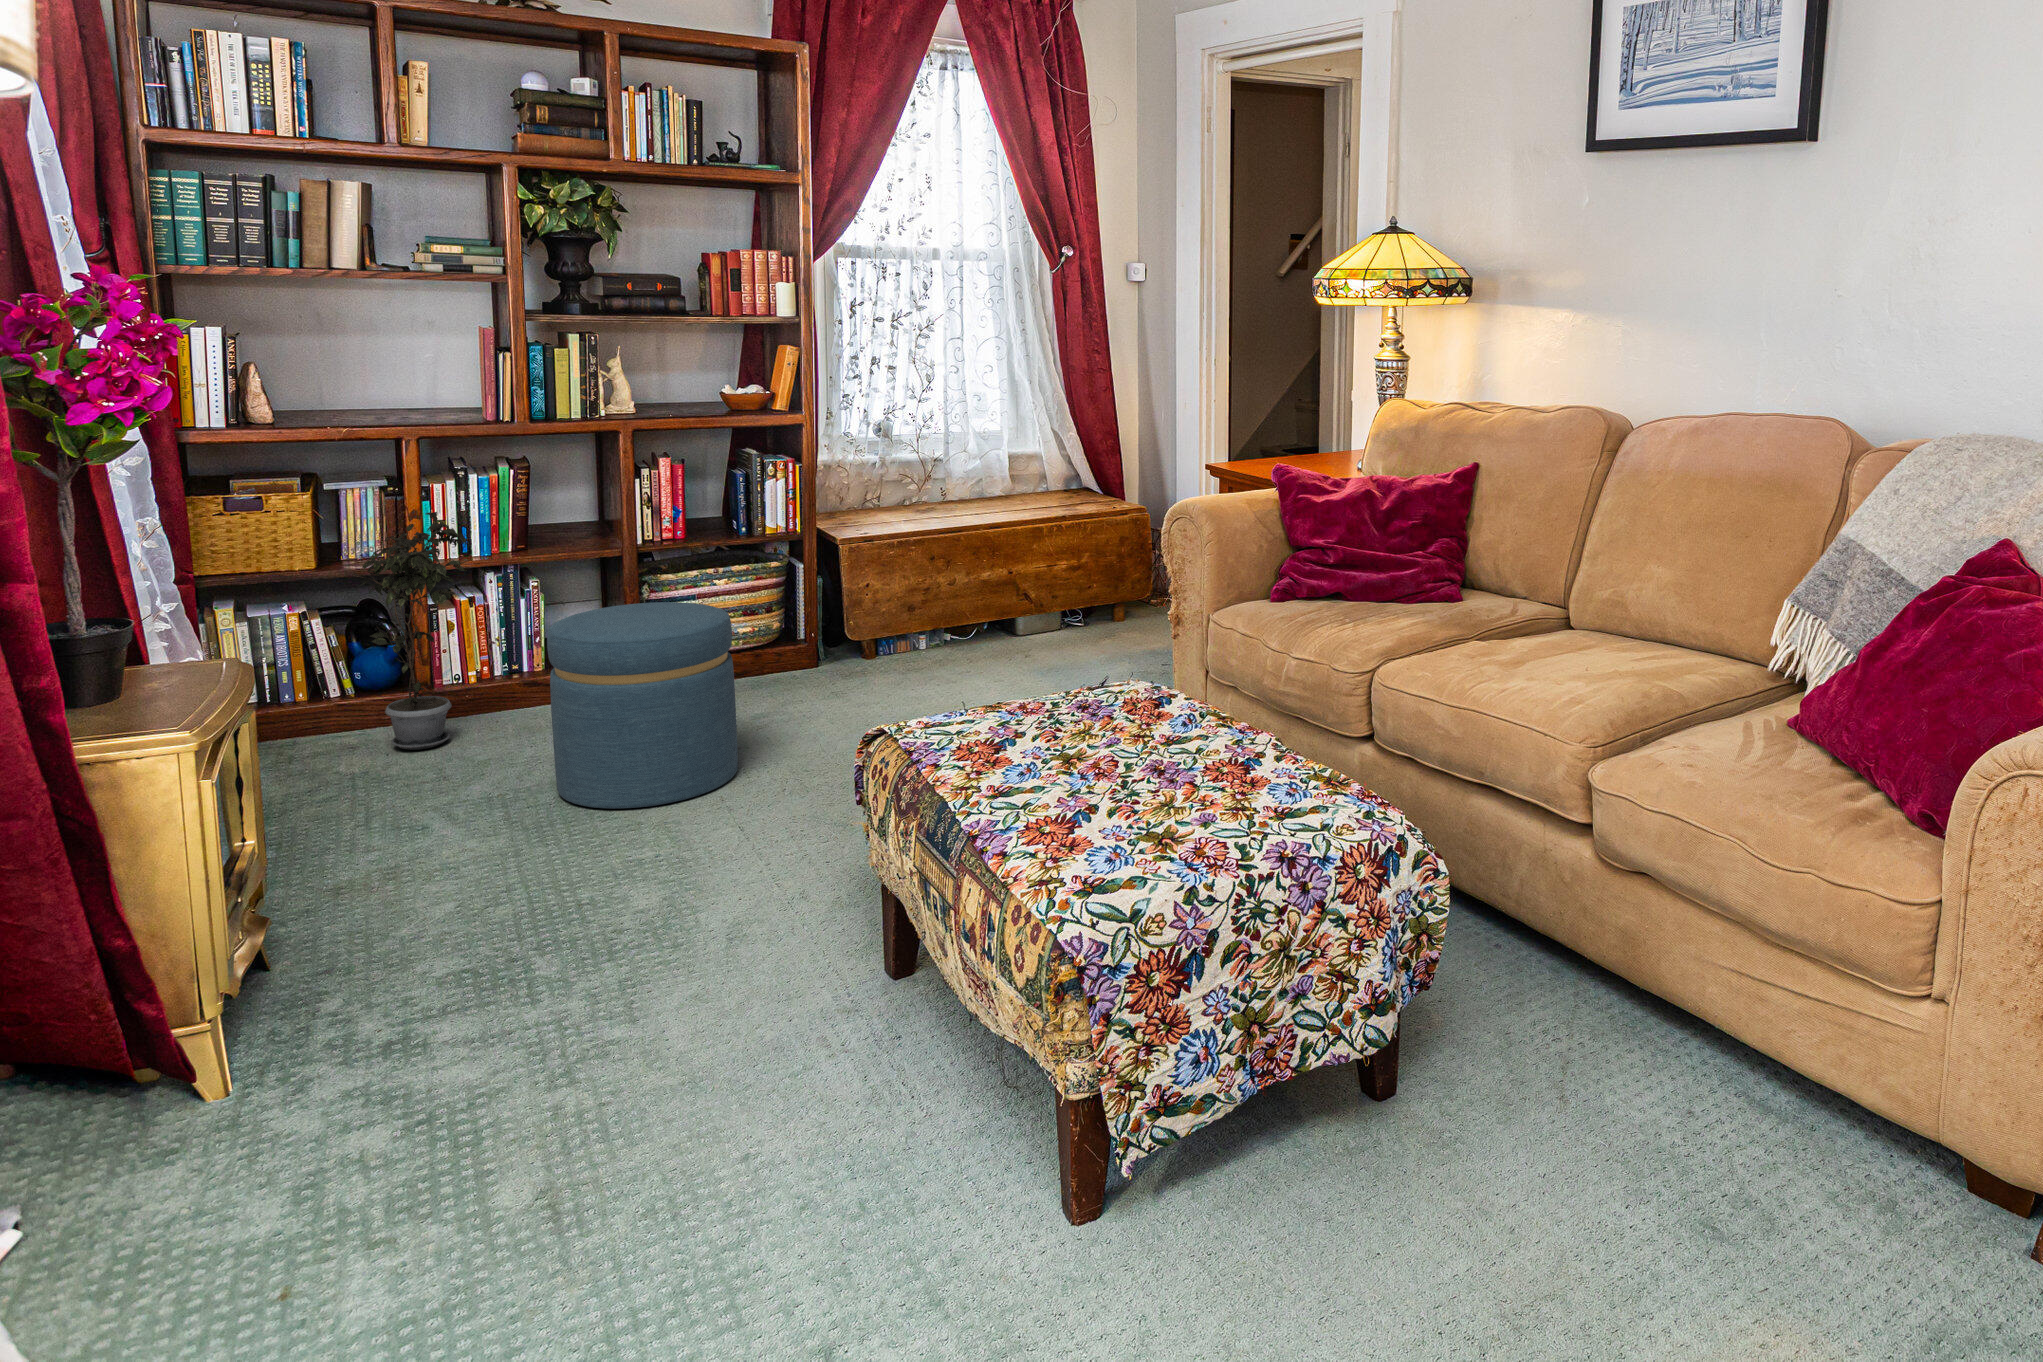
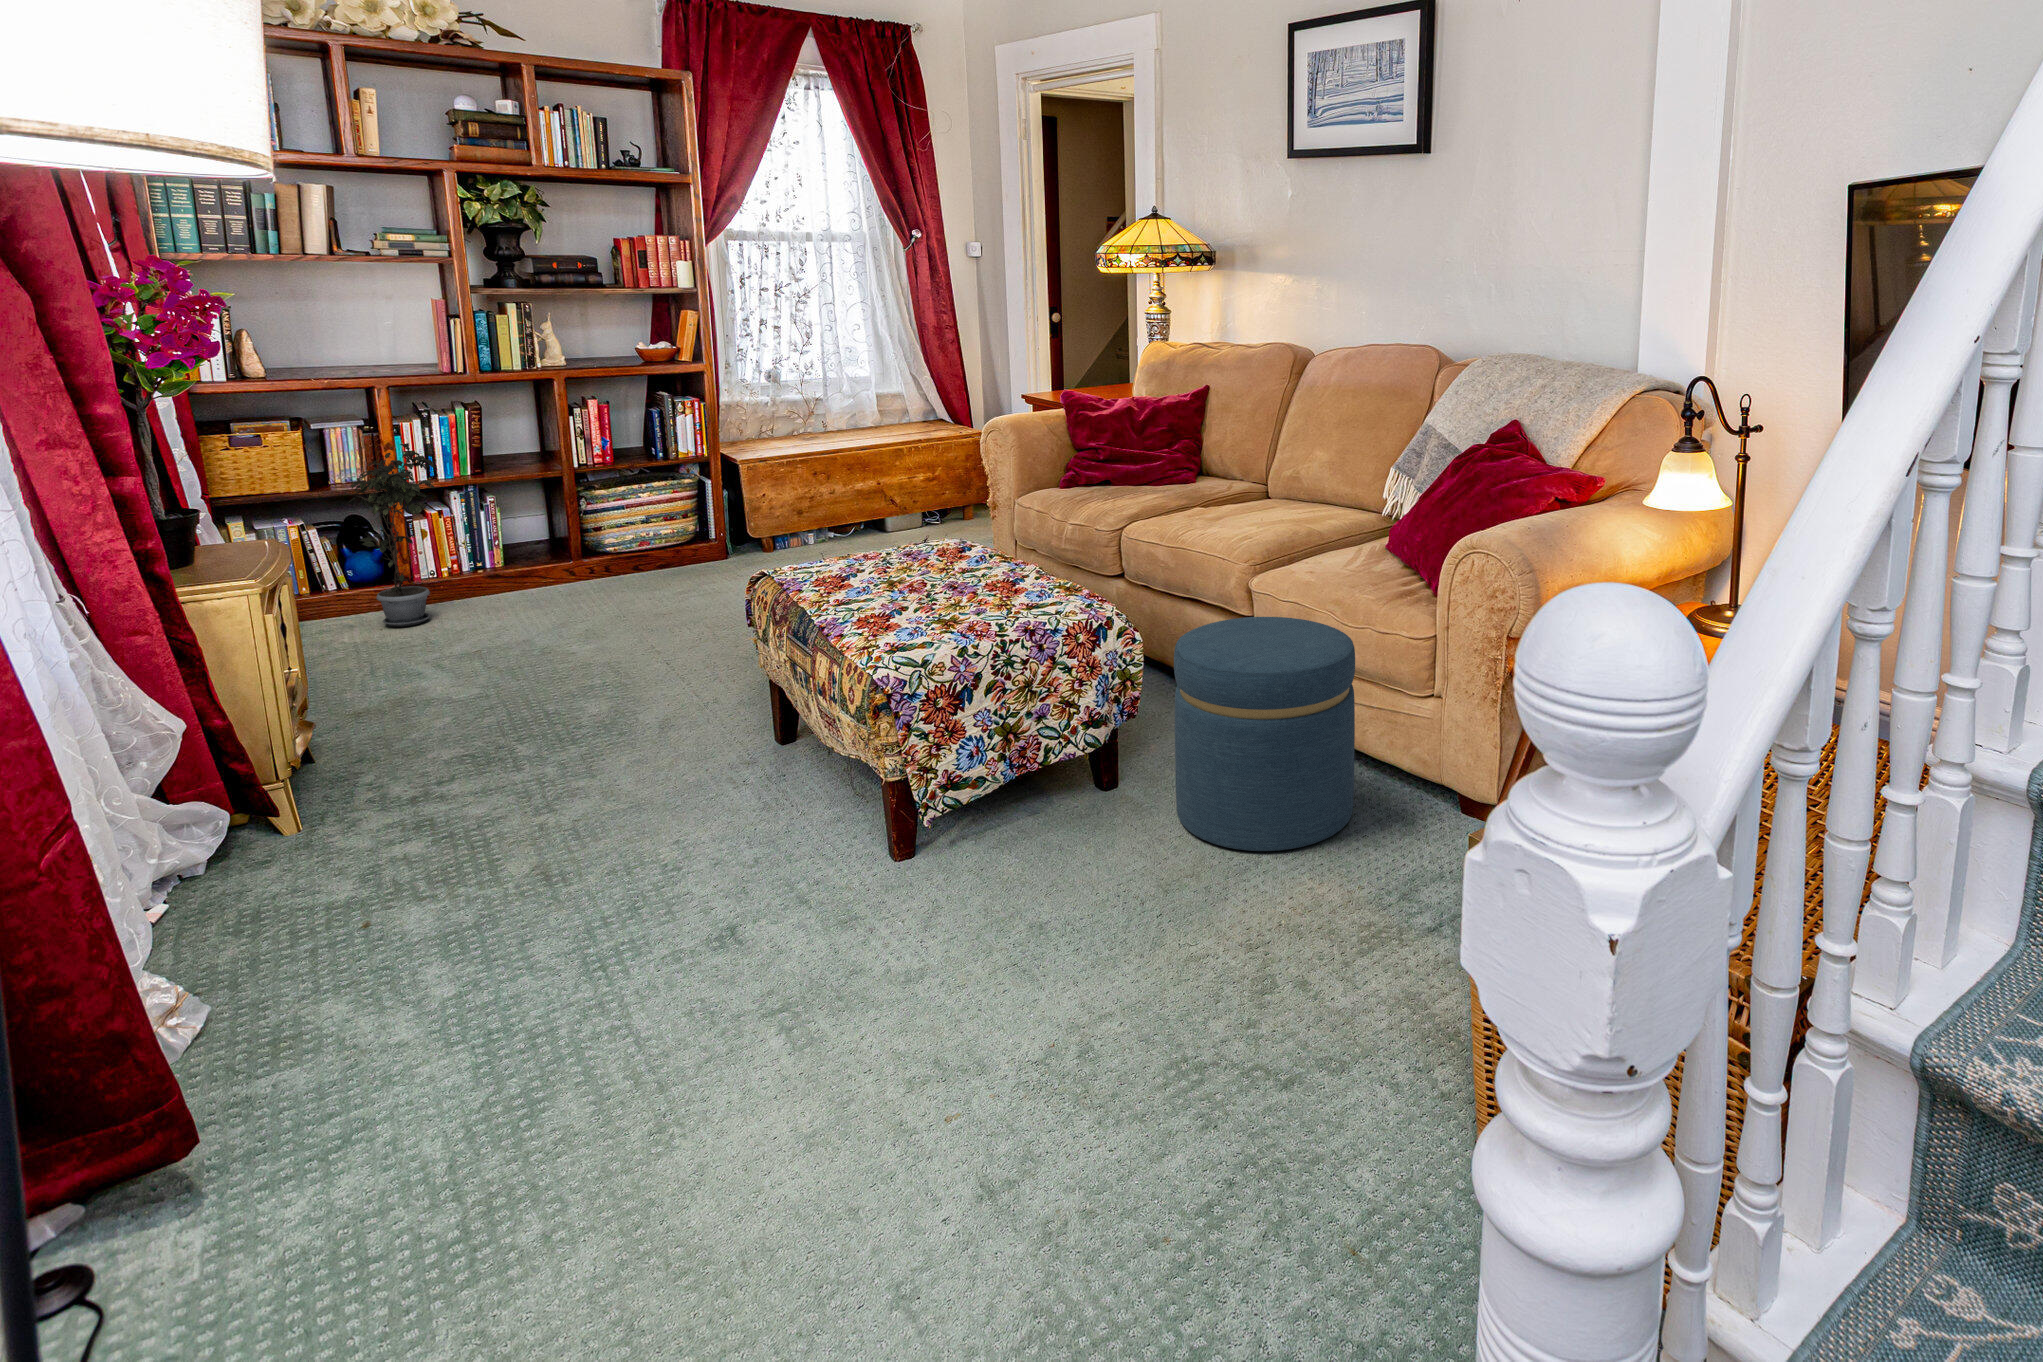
ottoman: present [547,602,738,809] -> present [1174,617,1355,851]

